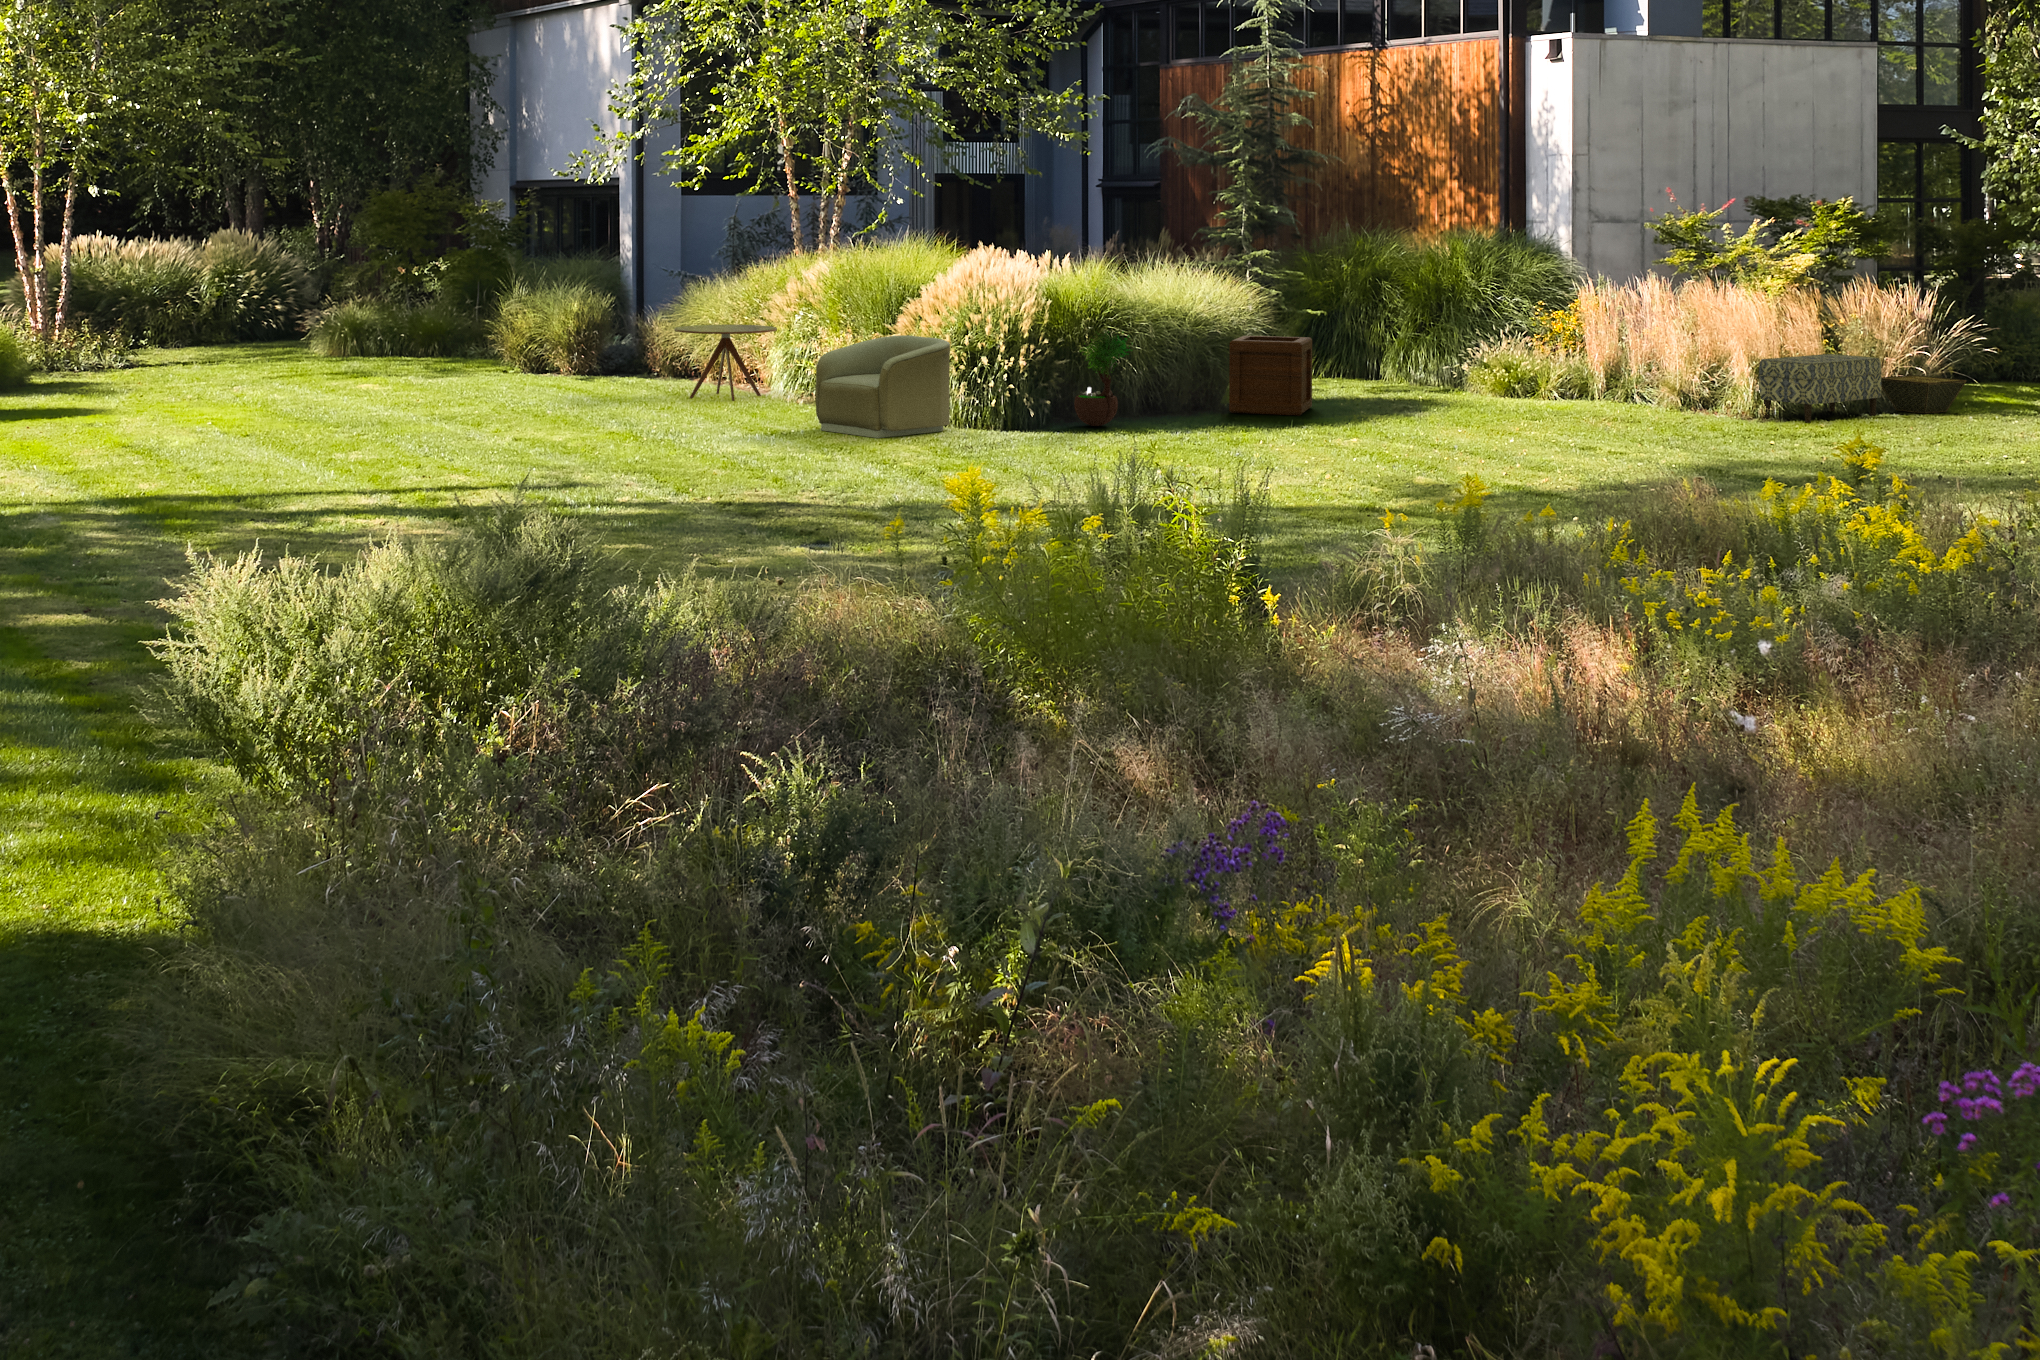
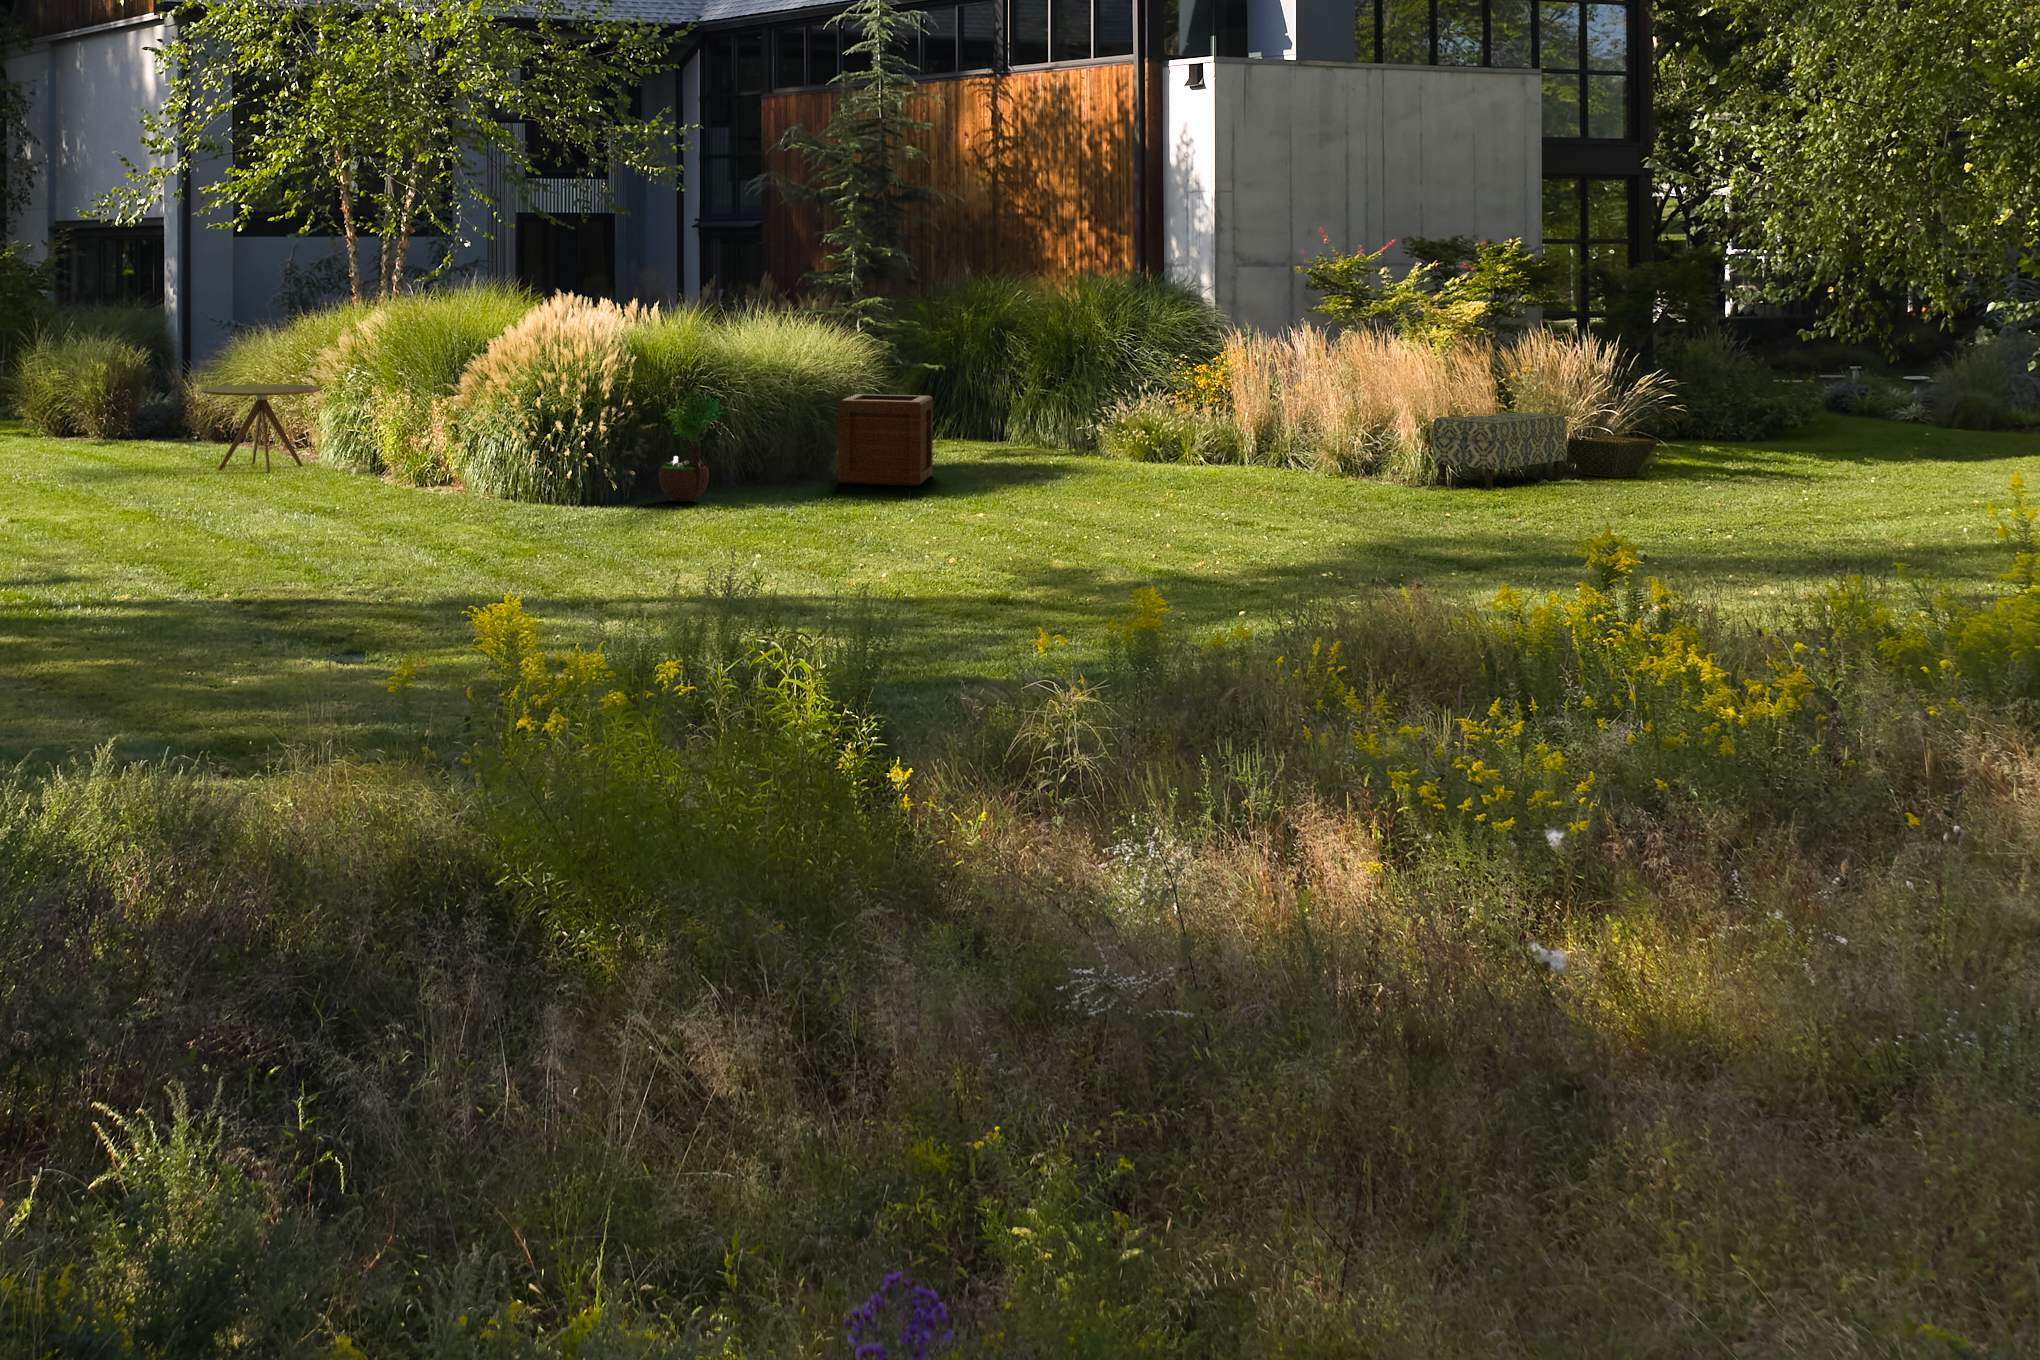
armchair: present [816,335,950,438] -> none [354,398,513,519]

